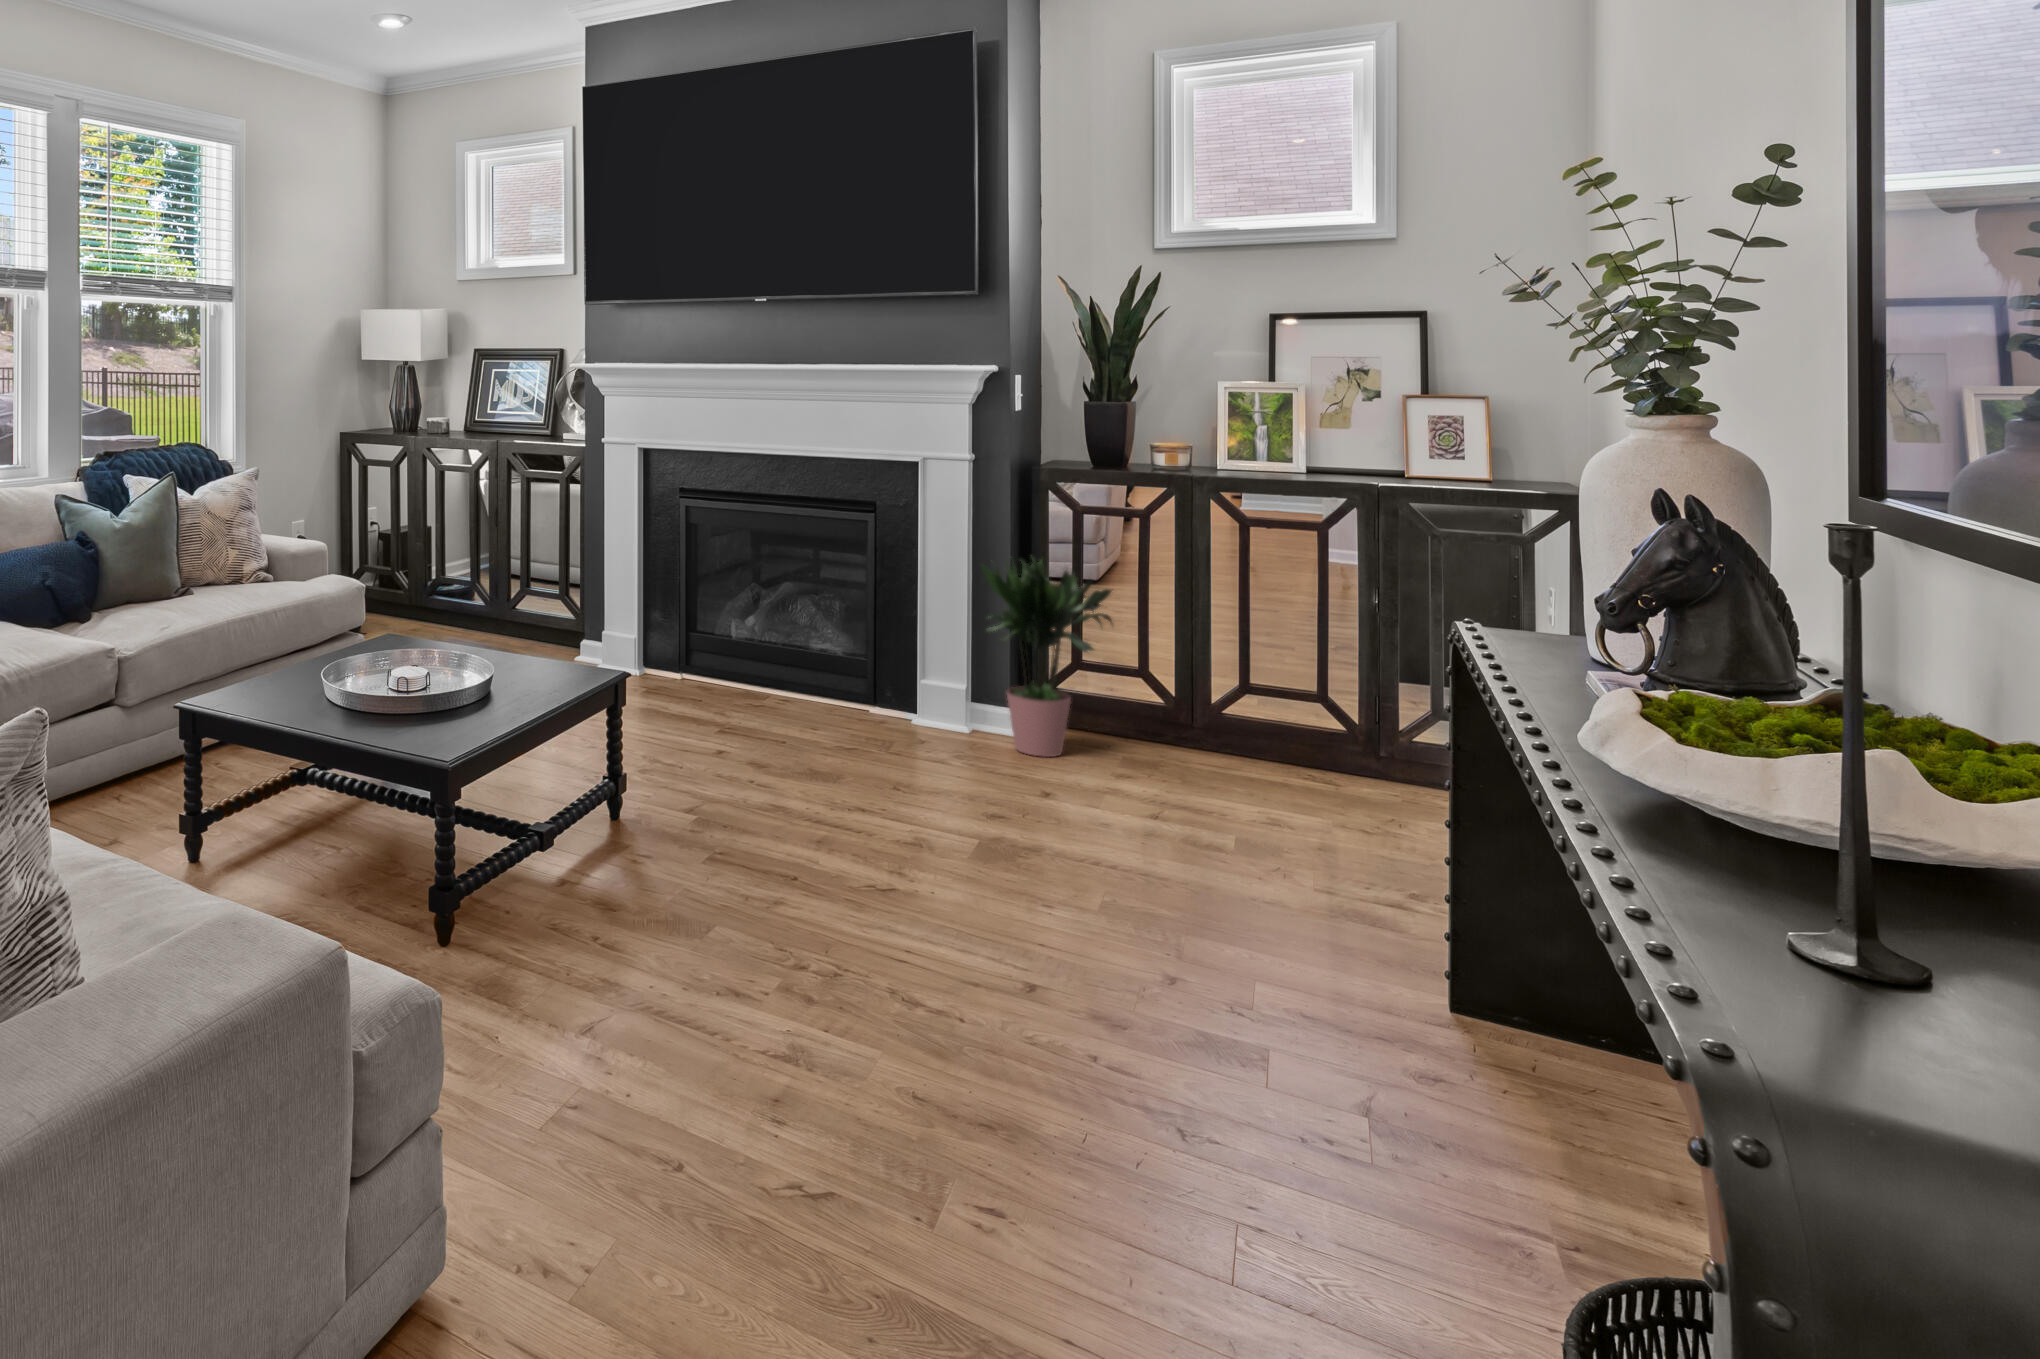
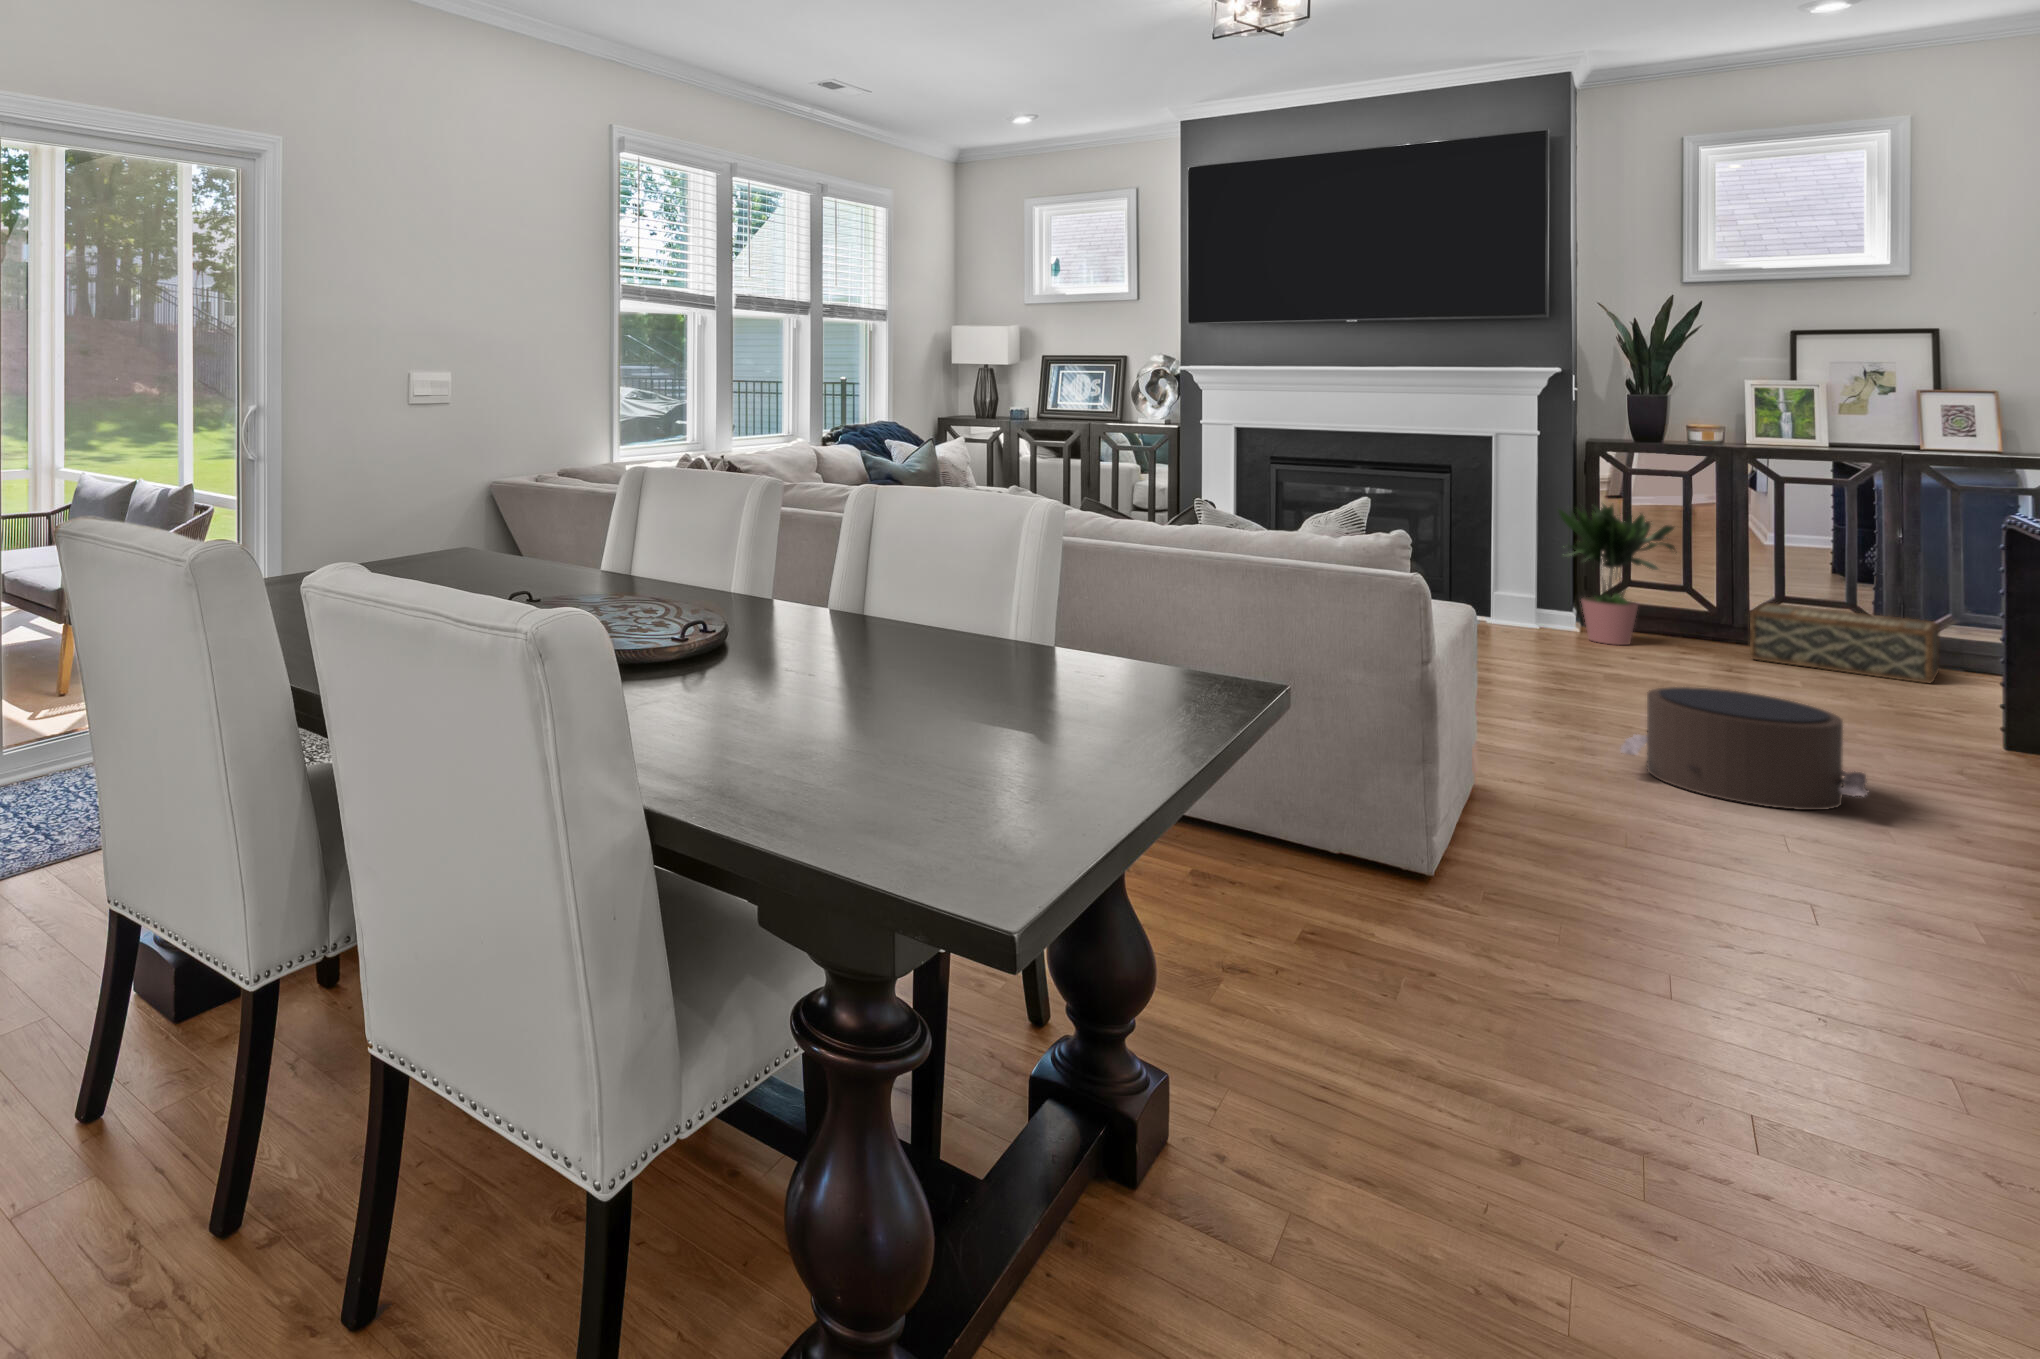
woven basket: none [1194,691,1415,818] -> present [1750,603,1940,683]
pouf: none [811,941,1180,1232] -> present [1621,687,1868,810]

